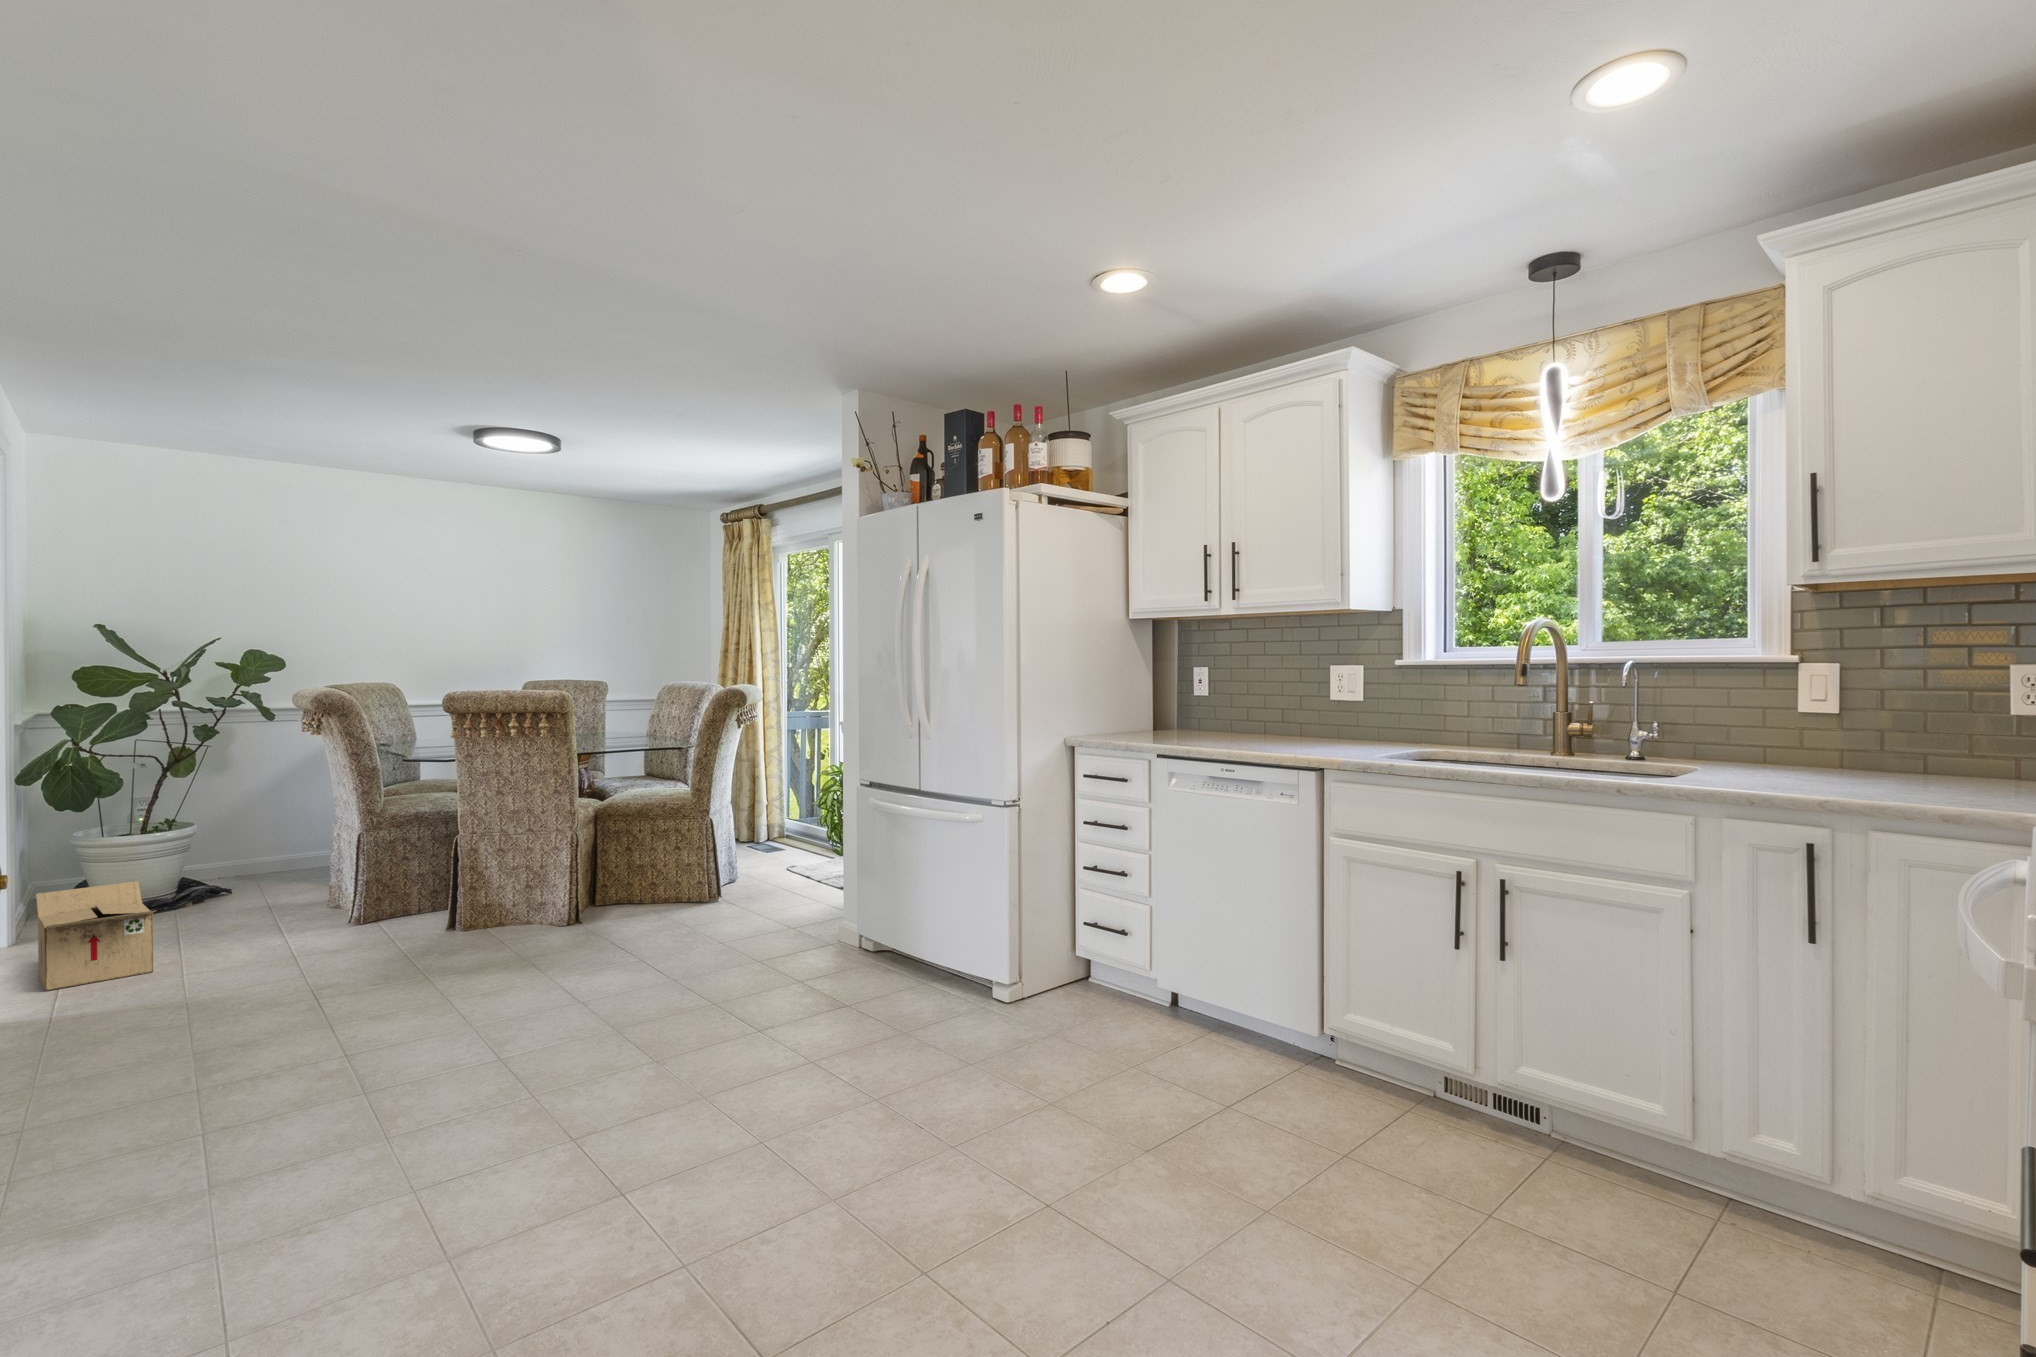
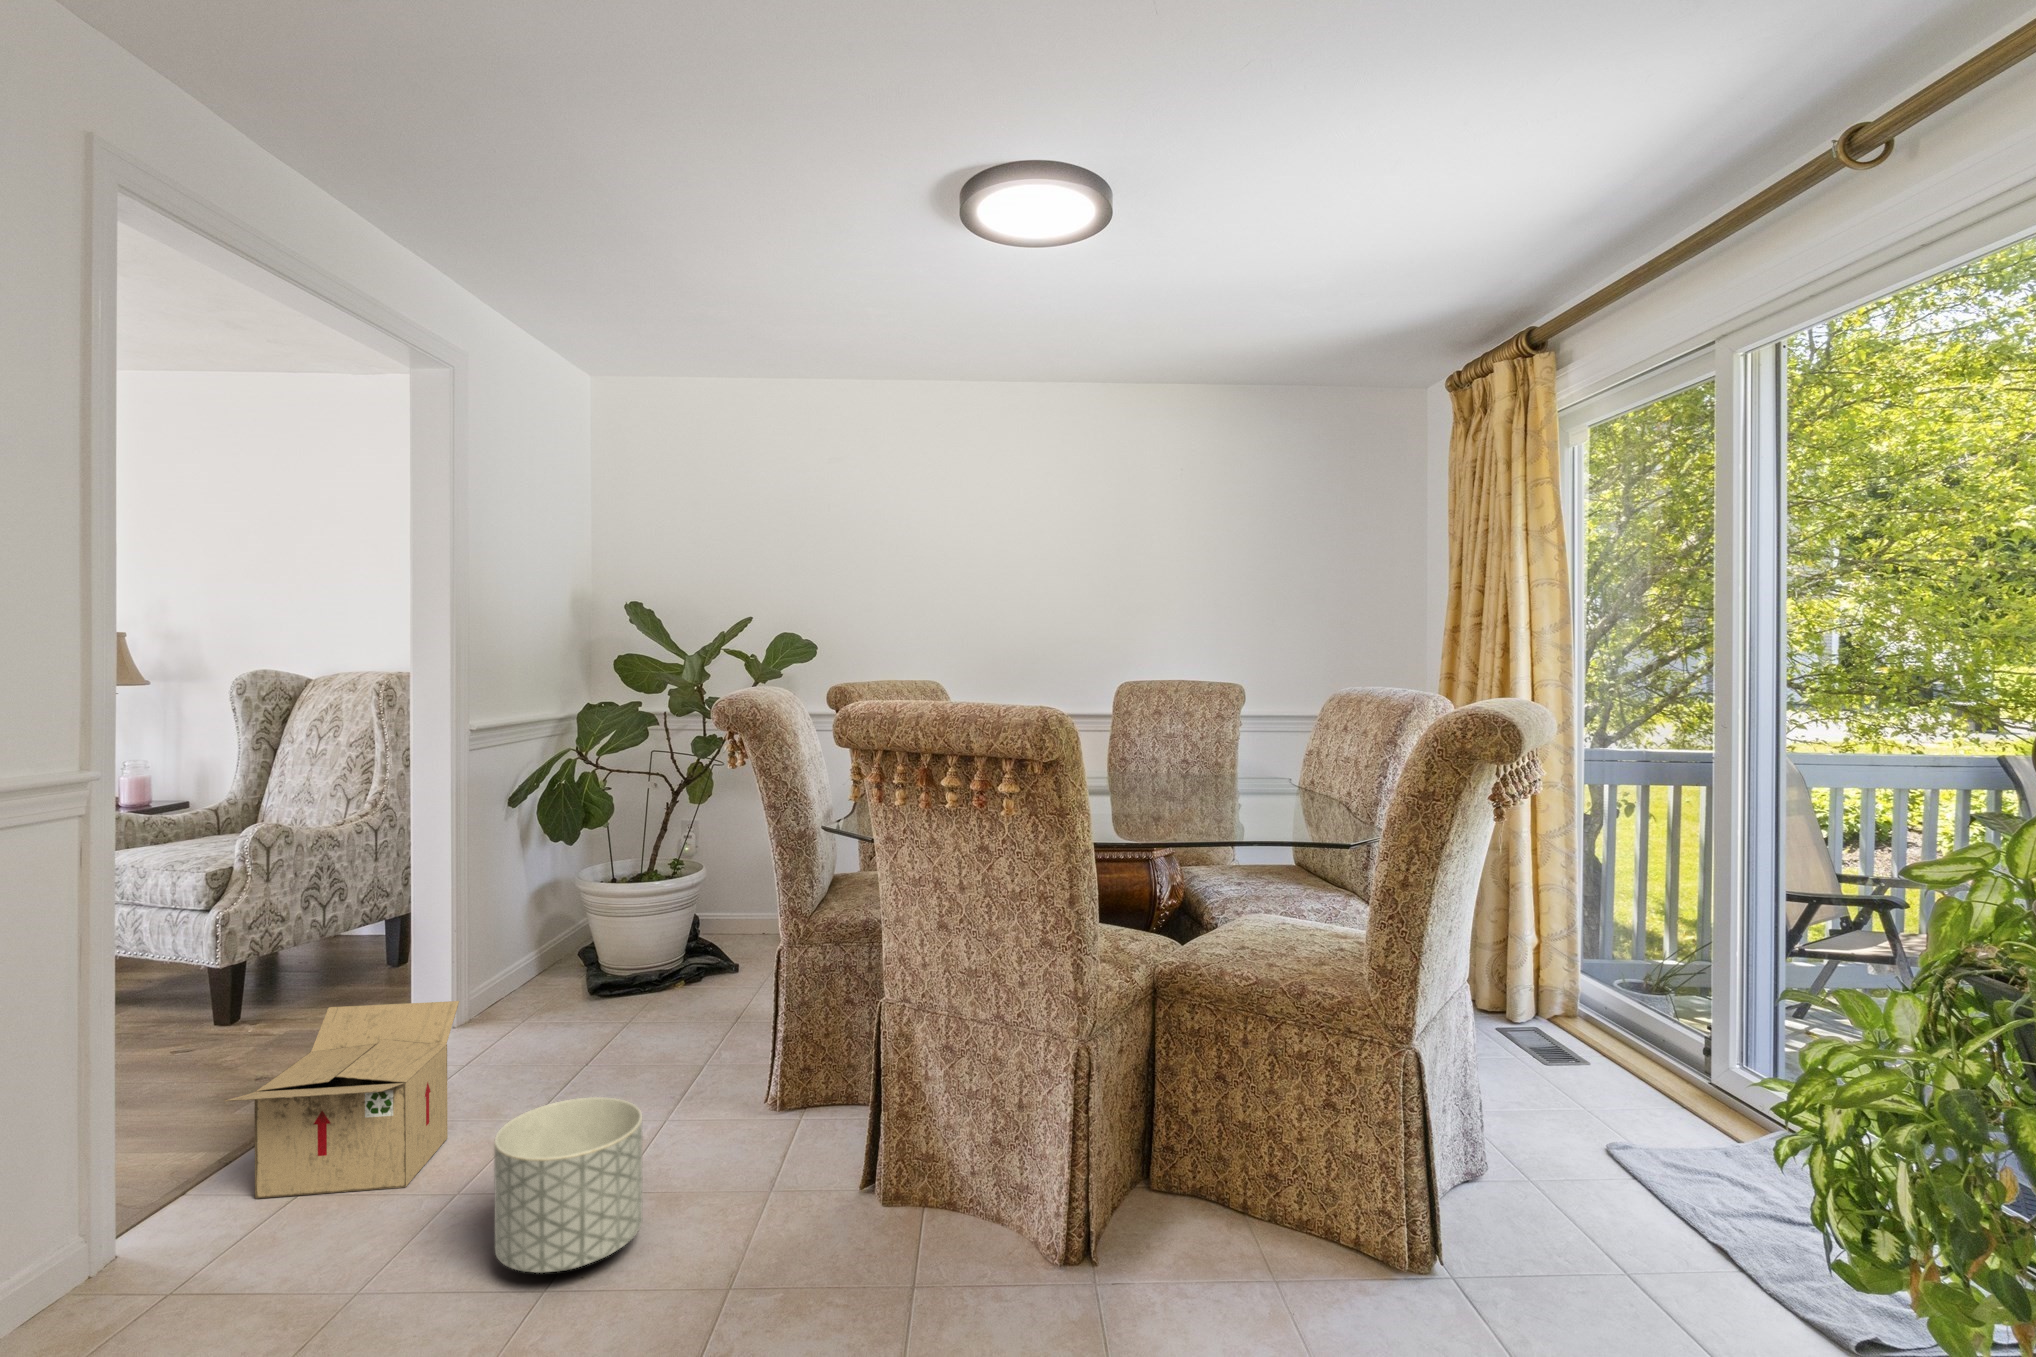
planter: none [267,893,349,967] -> present [494,1097,642,1273]

